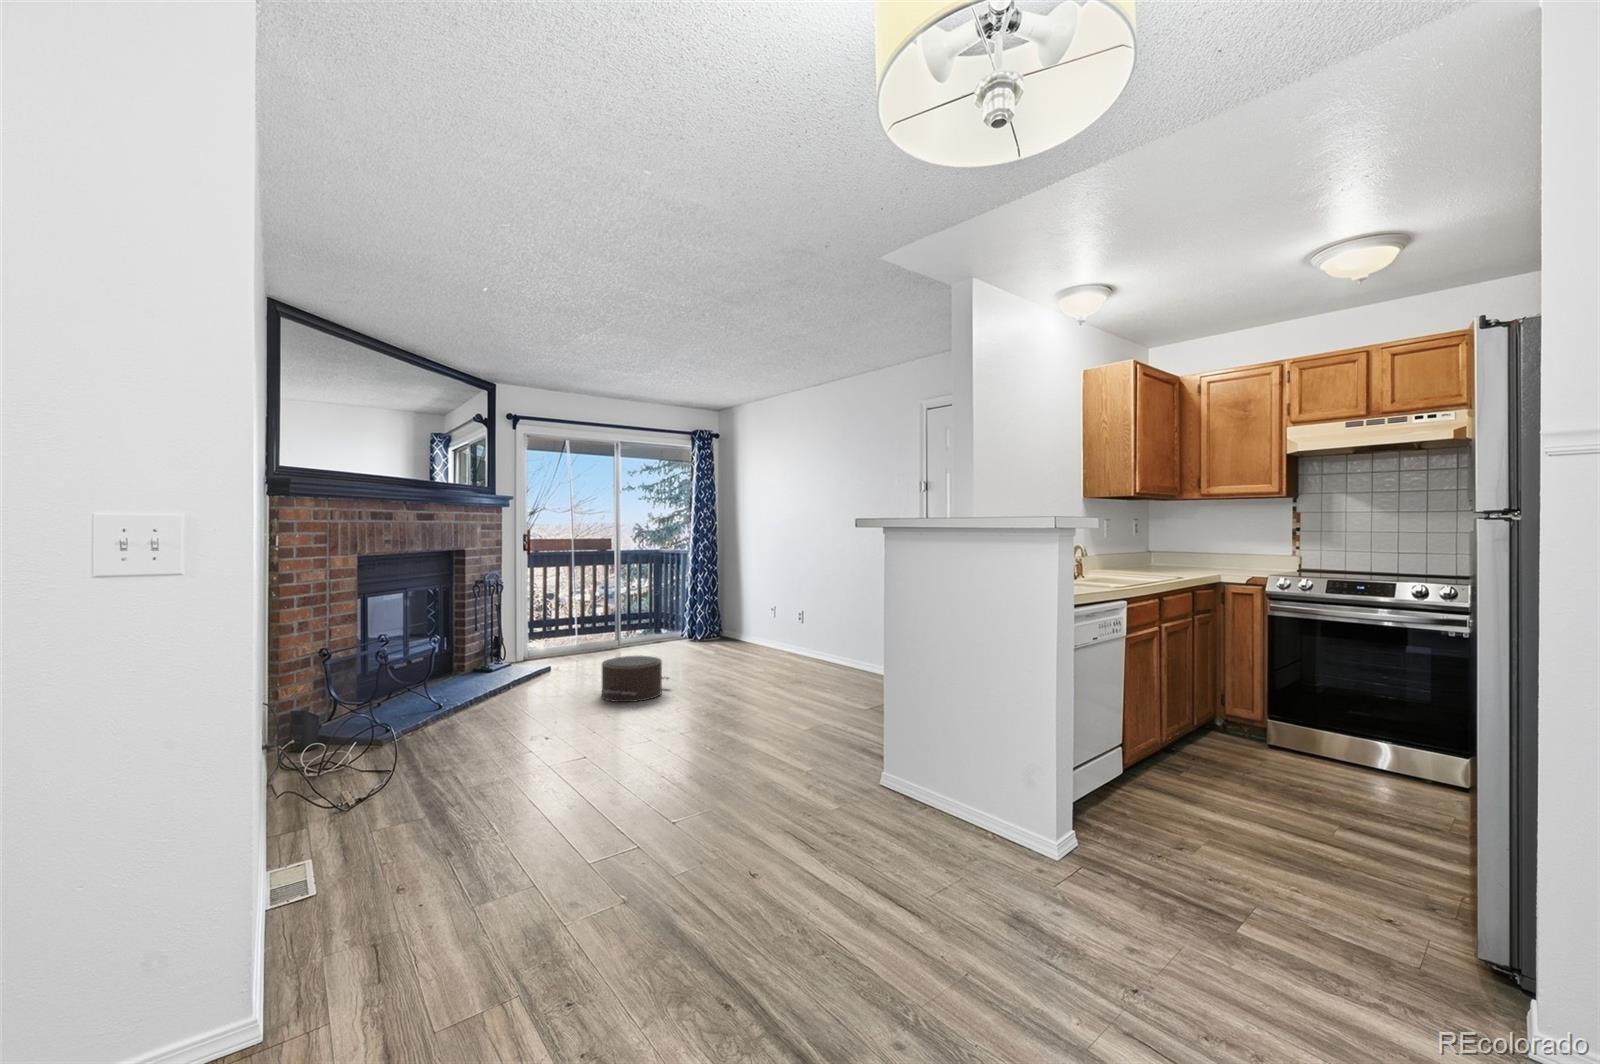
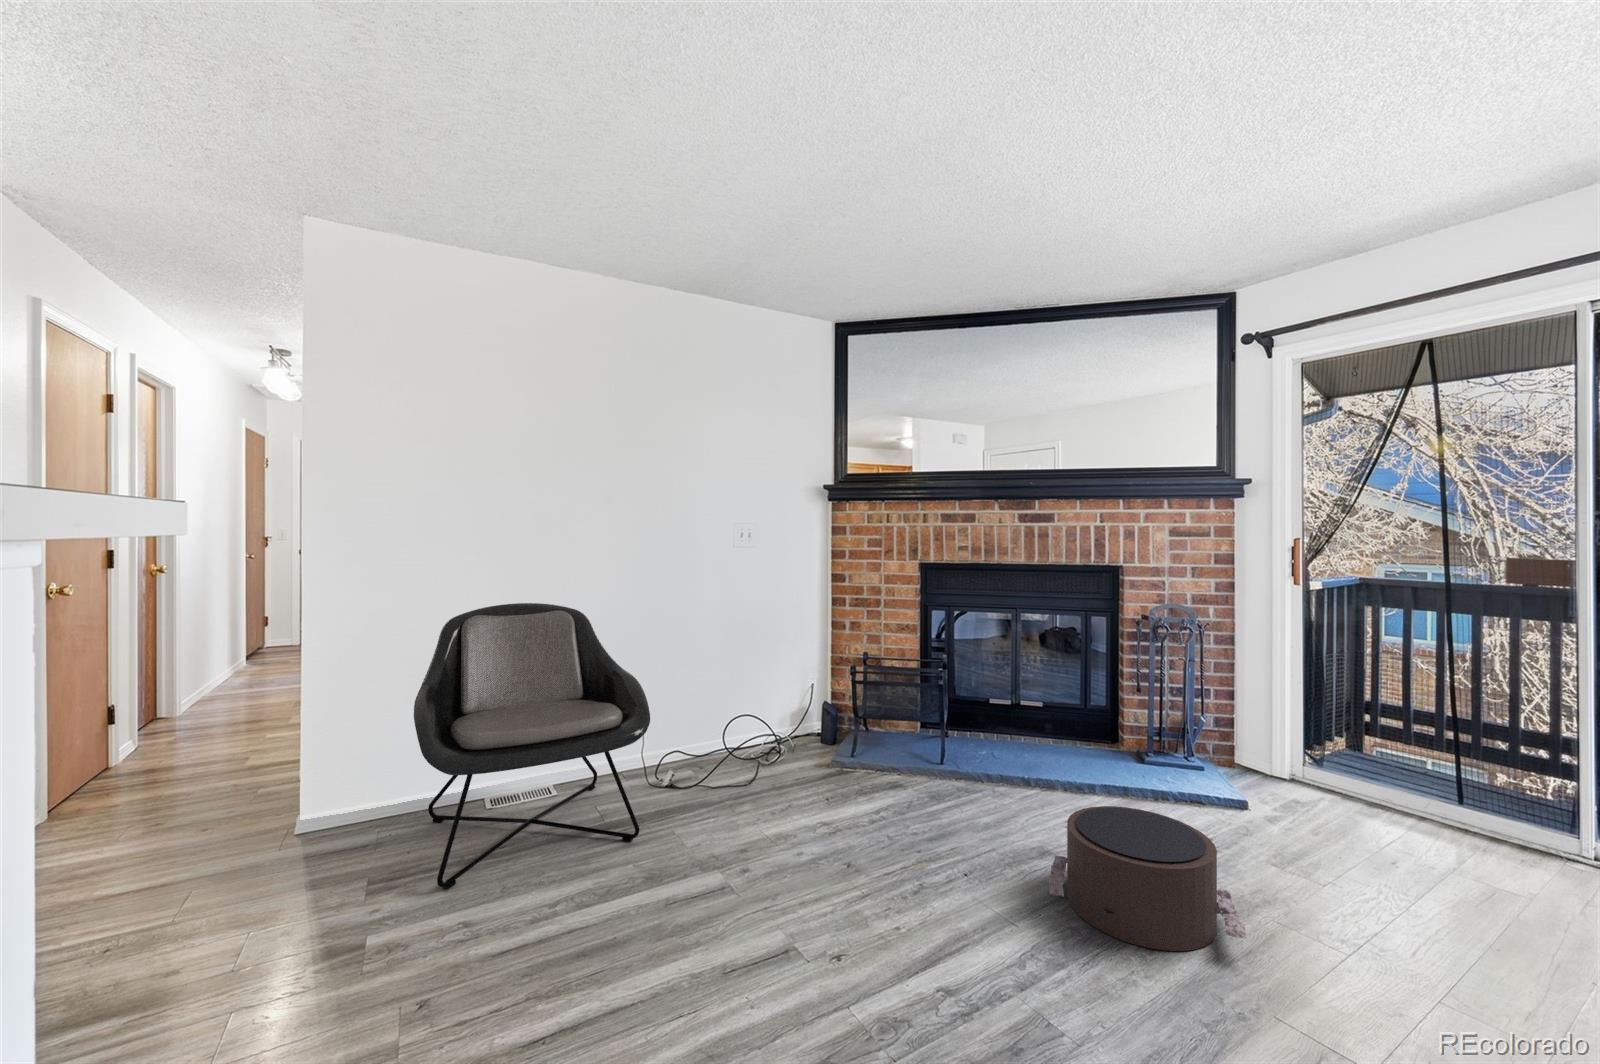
lounge chair: none [305,624,565,911] -> present [414,603,650,890]

